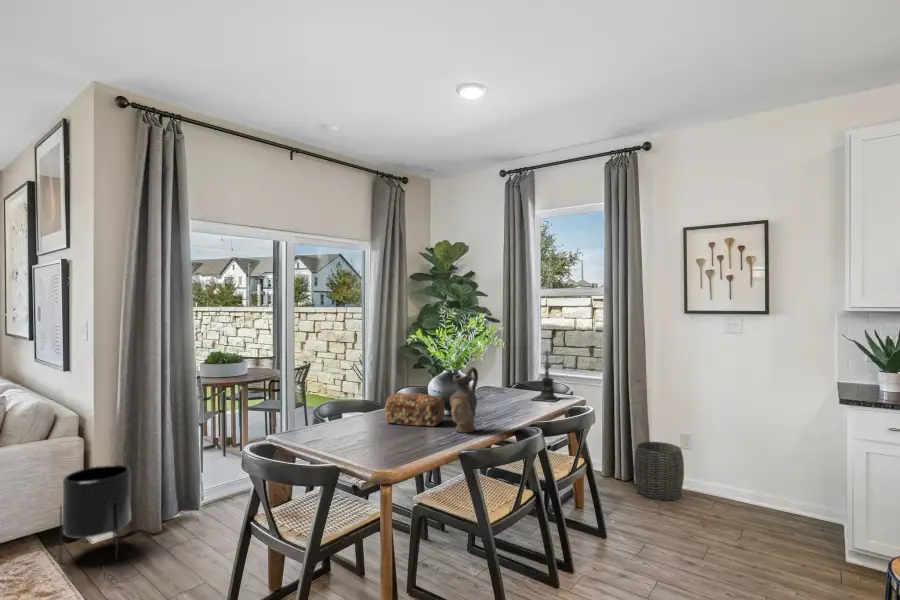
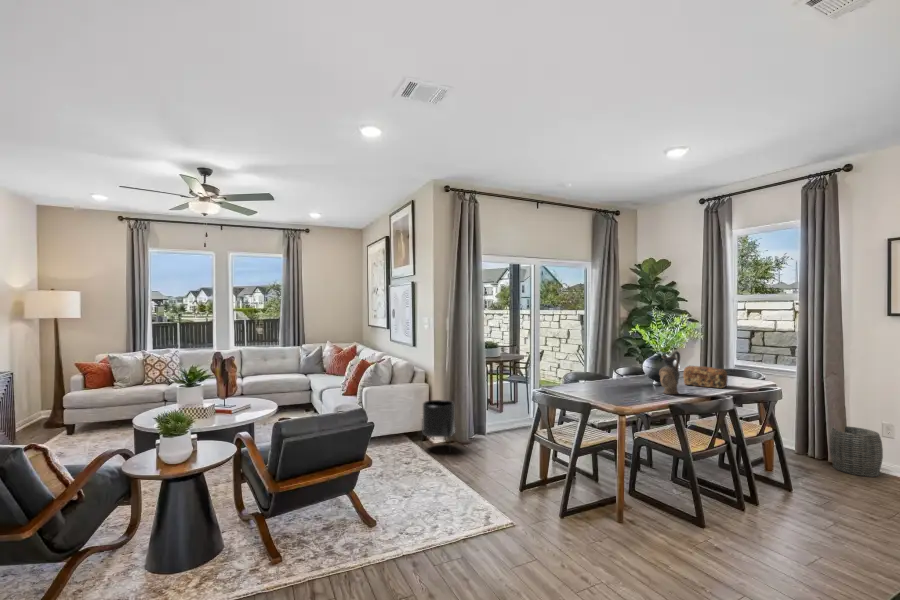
candle holder: present [532,351,561,402] -> none [725,338,755,383]
bread loaf: present [385,393,445,426] -> present [683,366,728,388]

